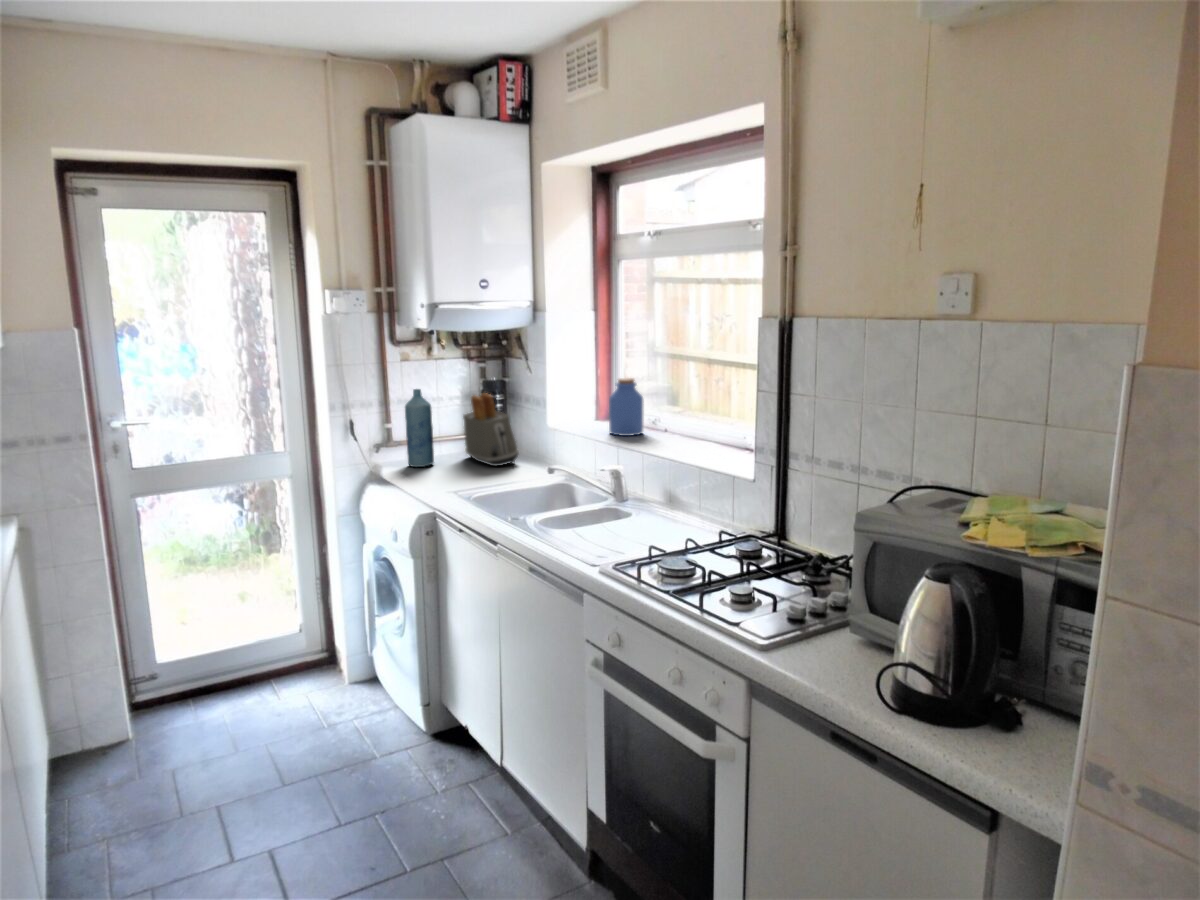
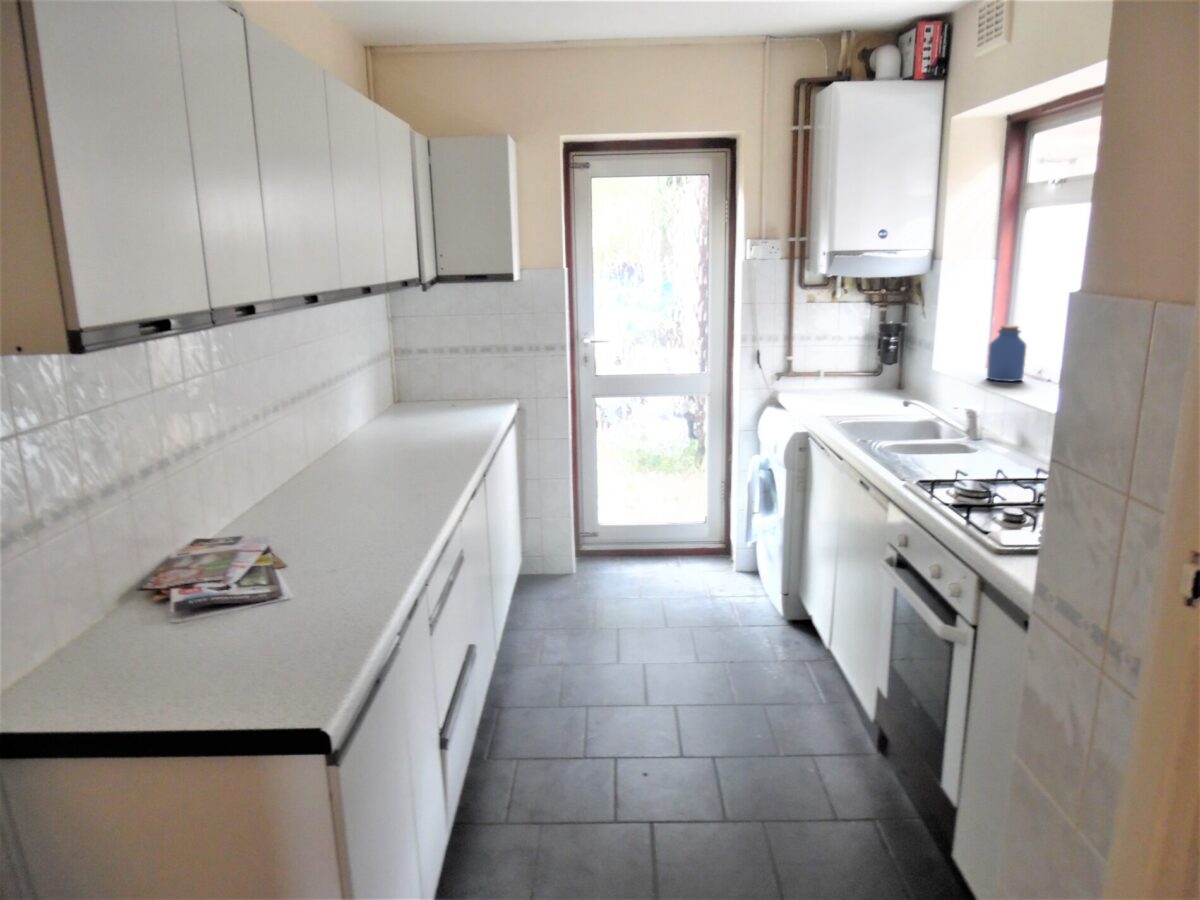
bottle: present [405,389,434,467] -> none [801,327,827,396]
toaster: present [463,393,519,466] -> none [856,334,902,402]

